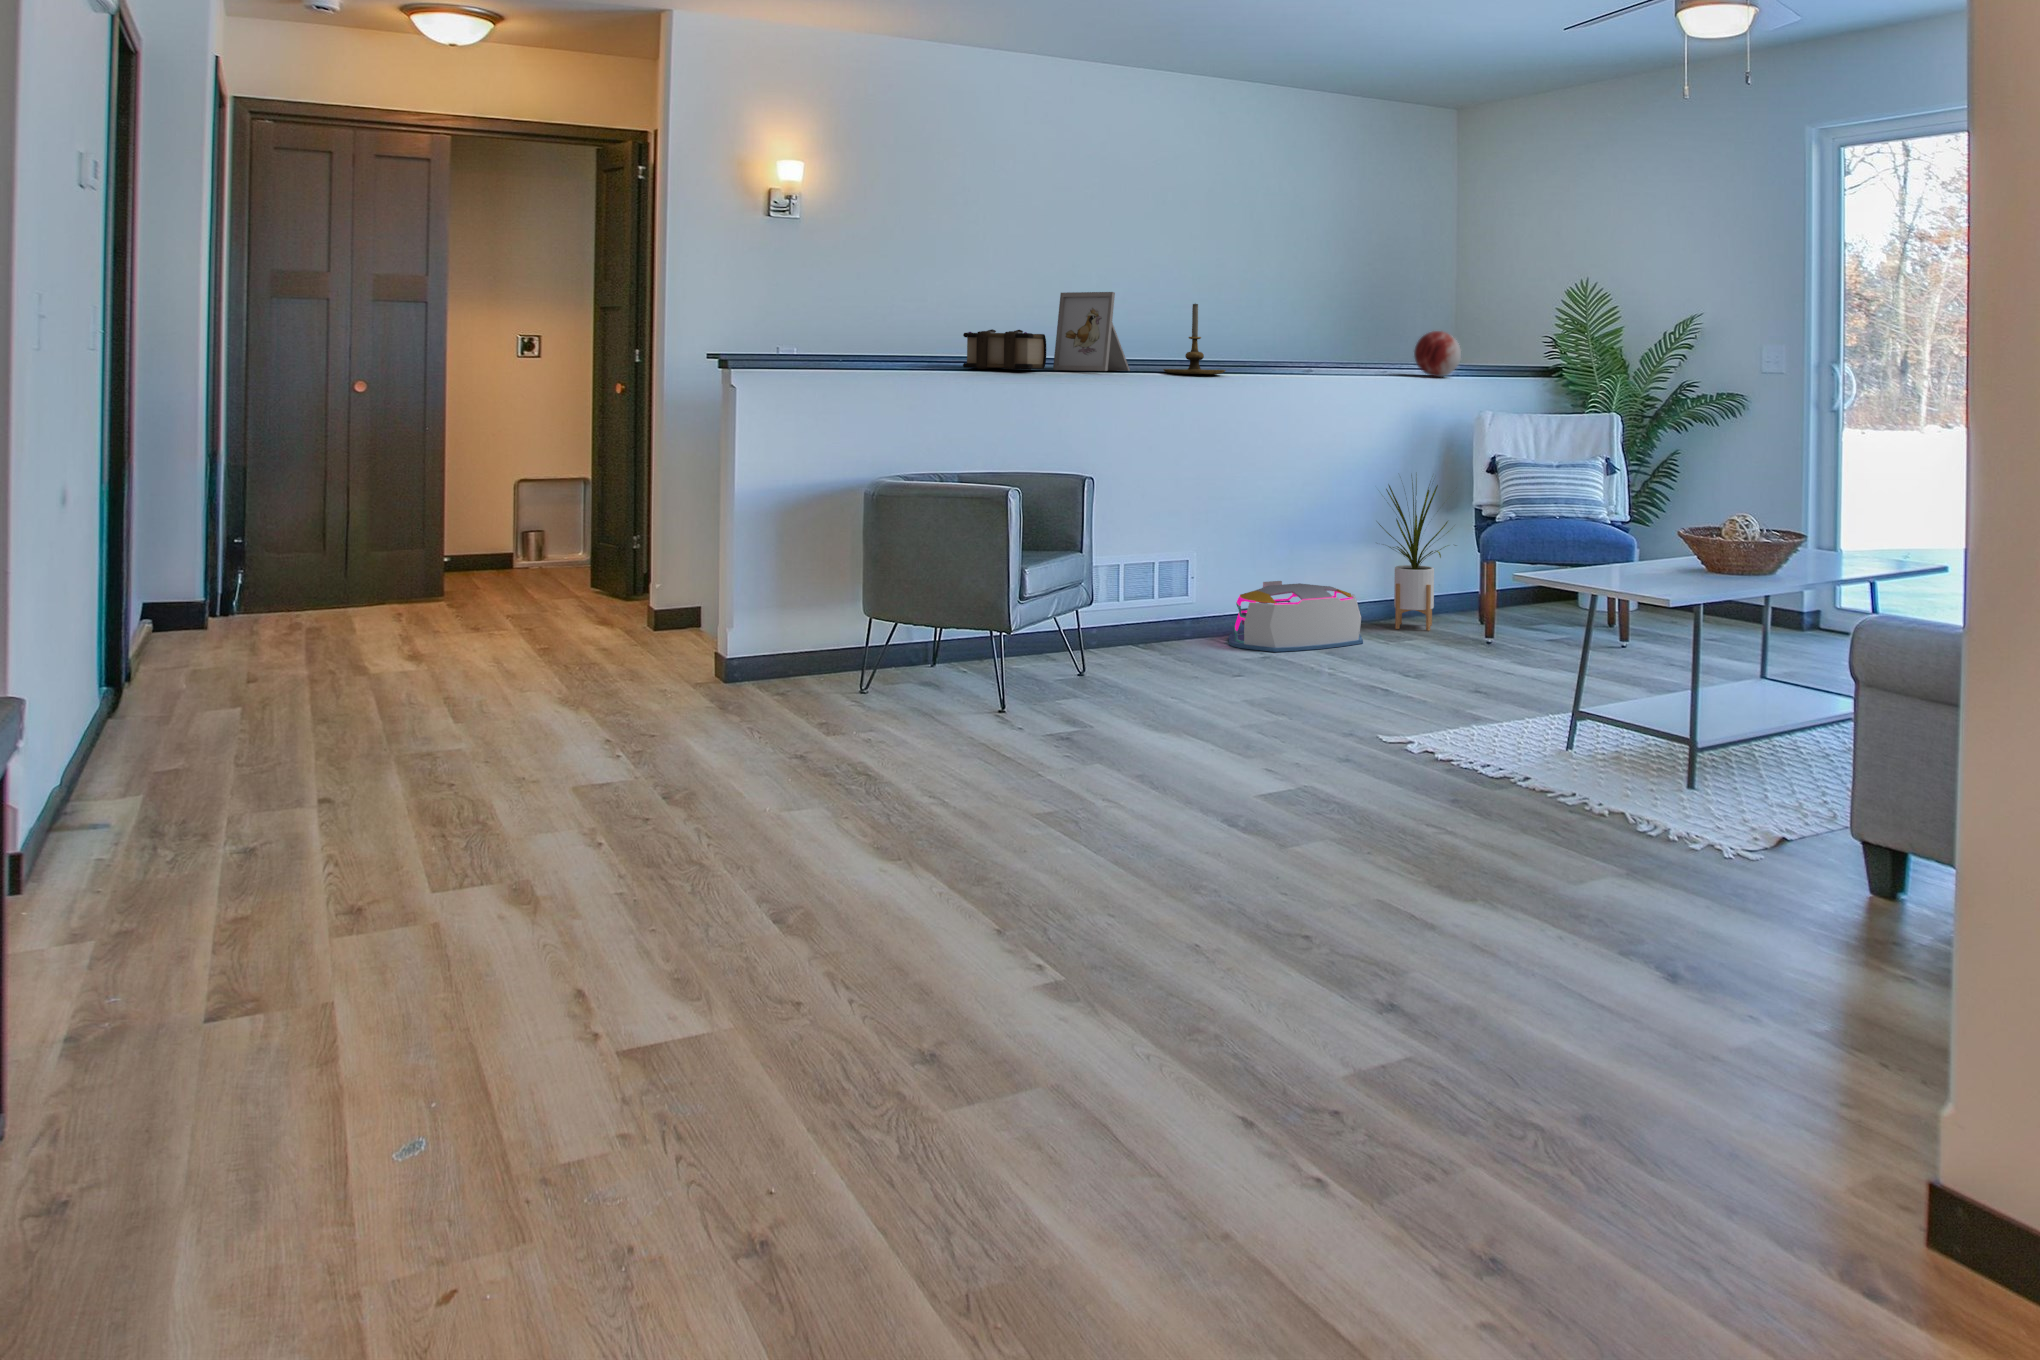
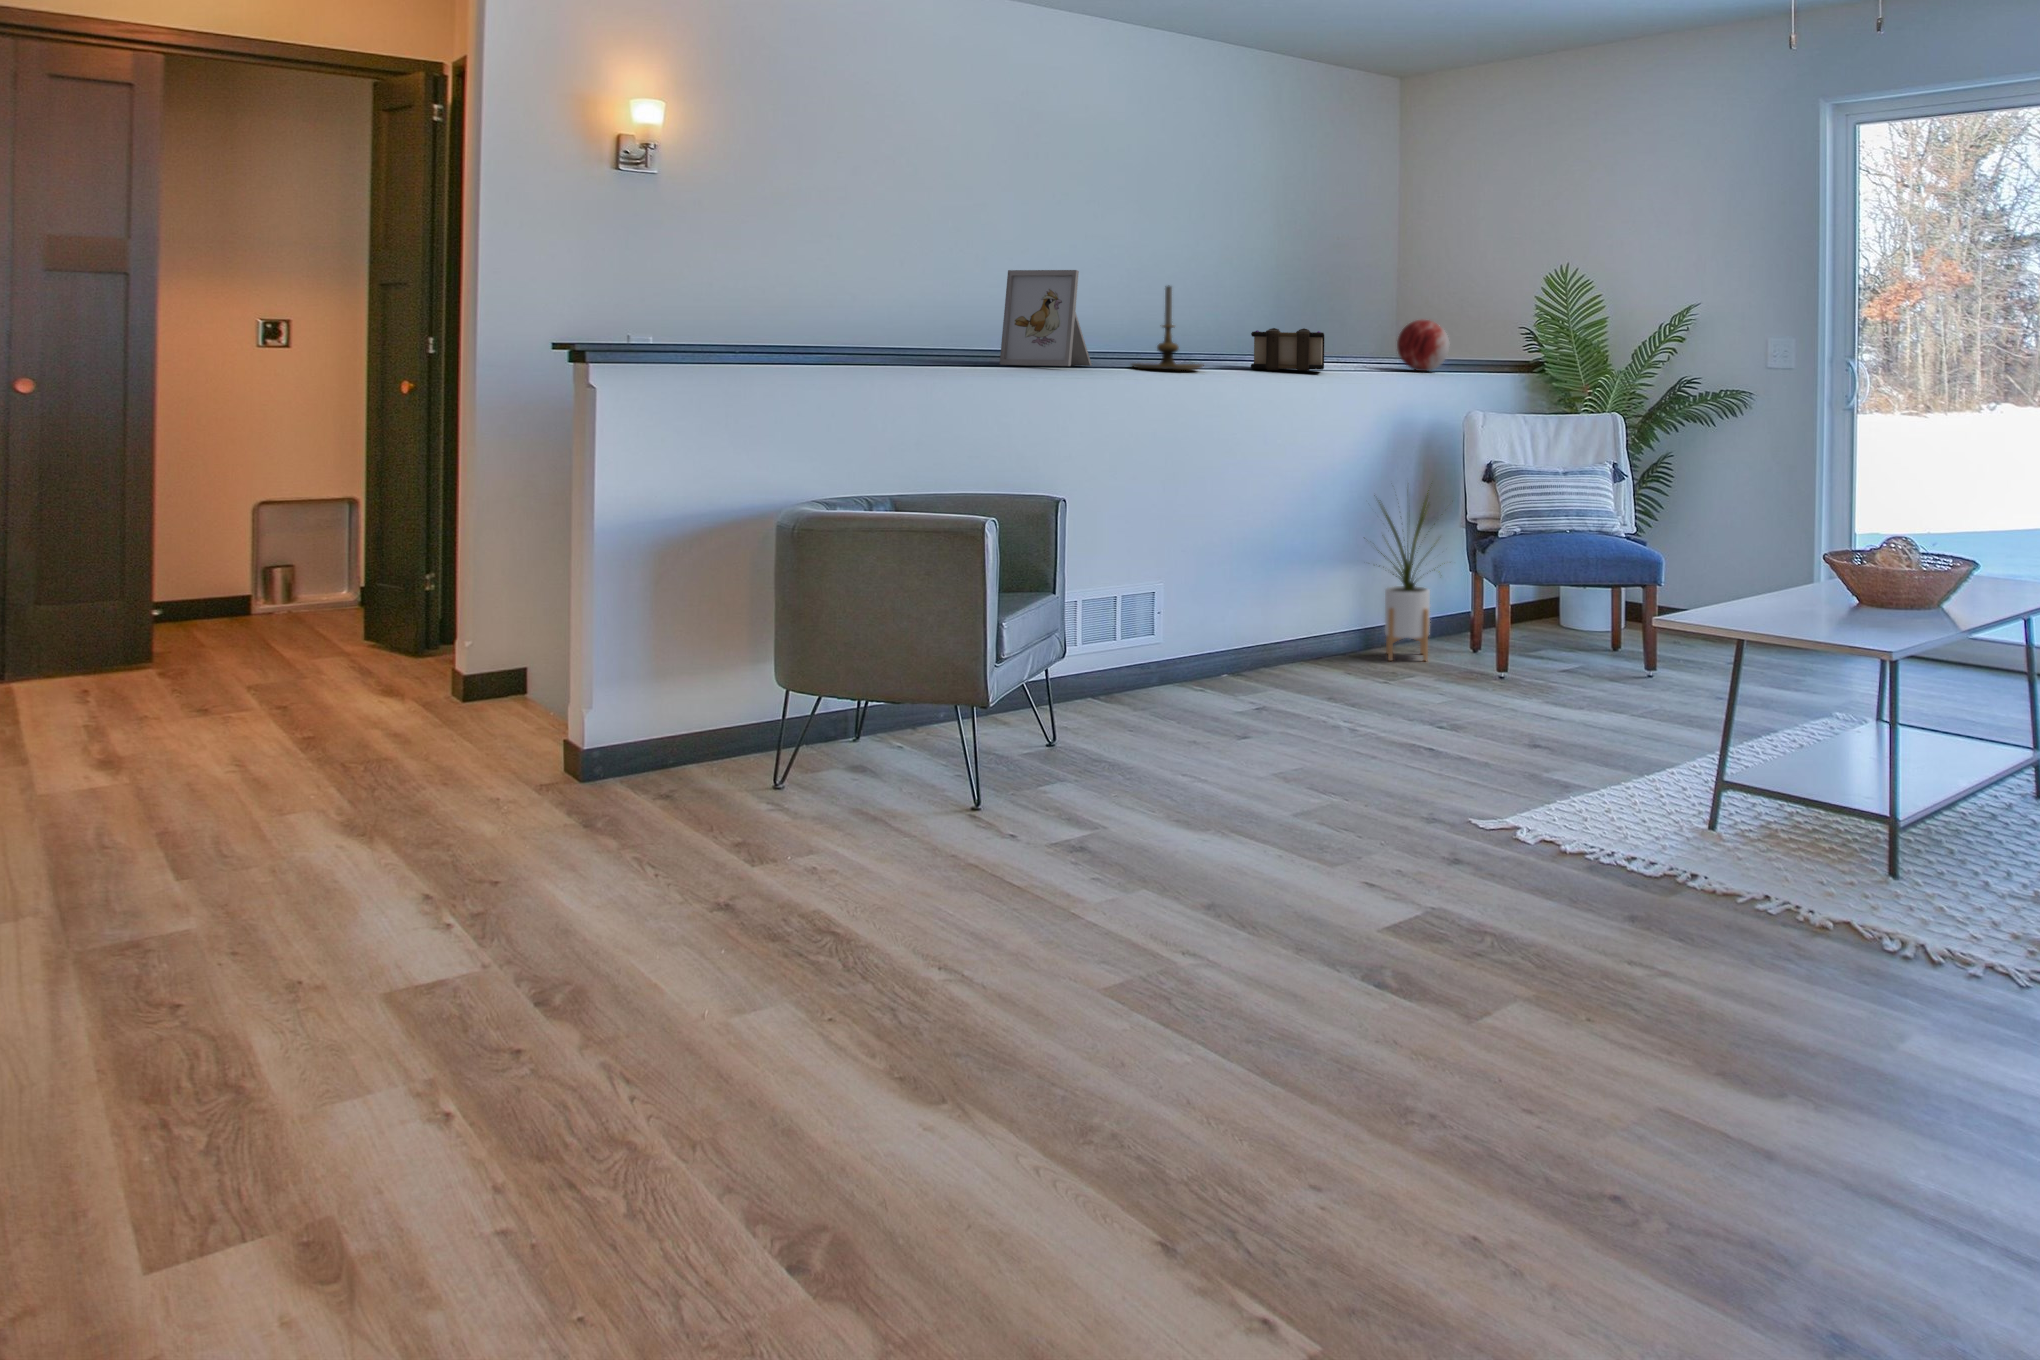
book: present [963,329,1046,370] -> present [1251,328,1324,371]
storage bin: present [1229,581,1363,652] -> none [1206,610,1365,699]

